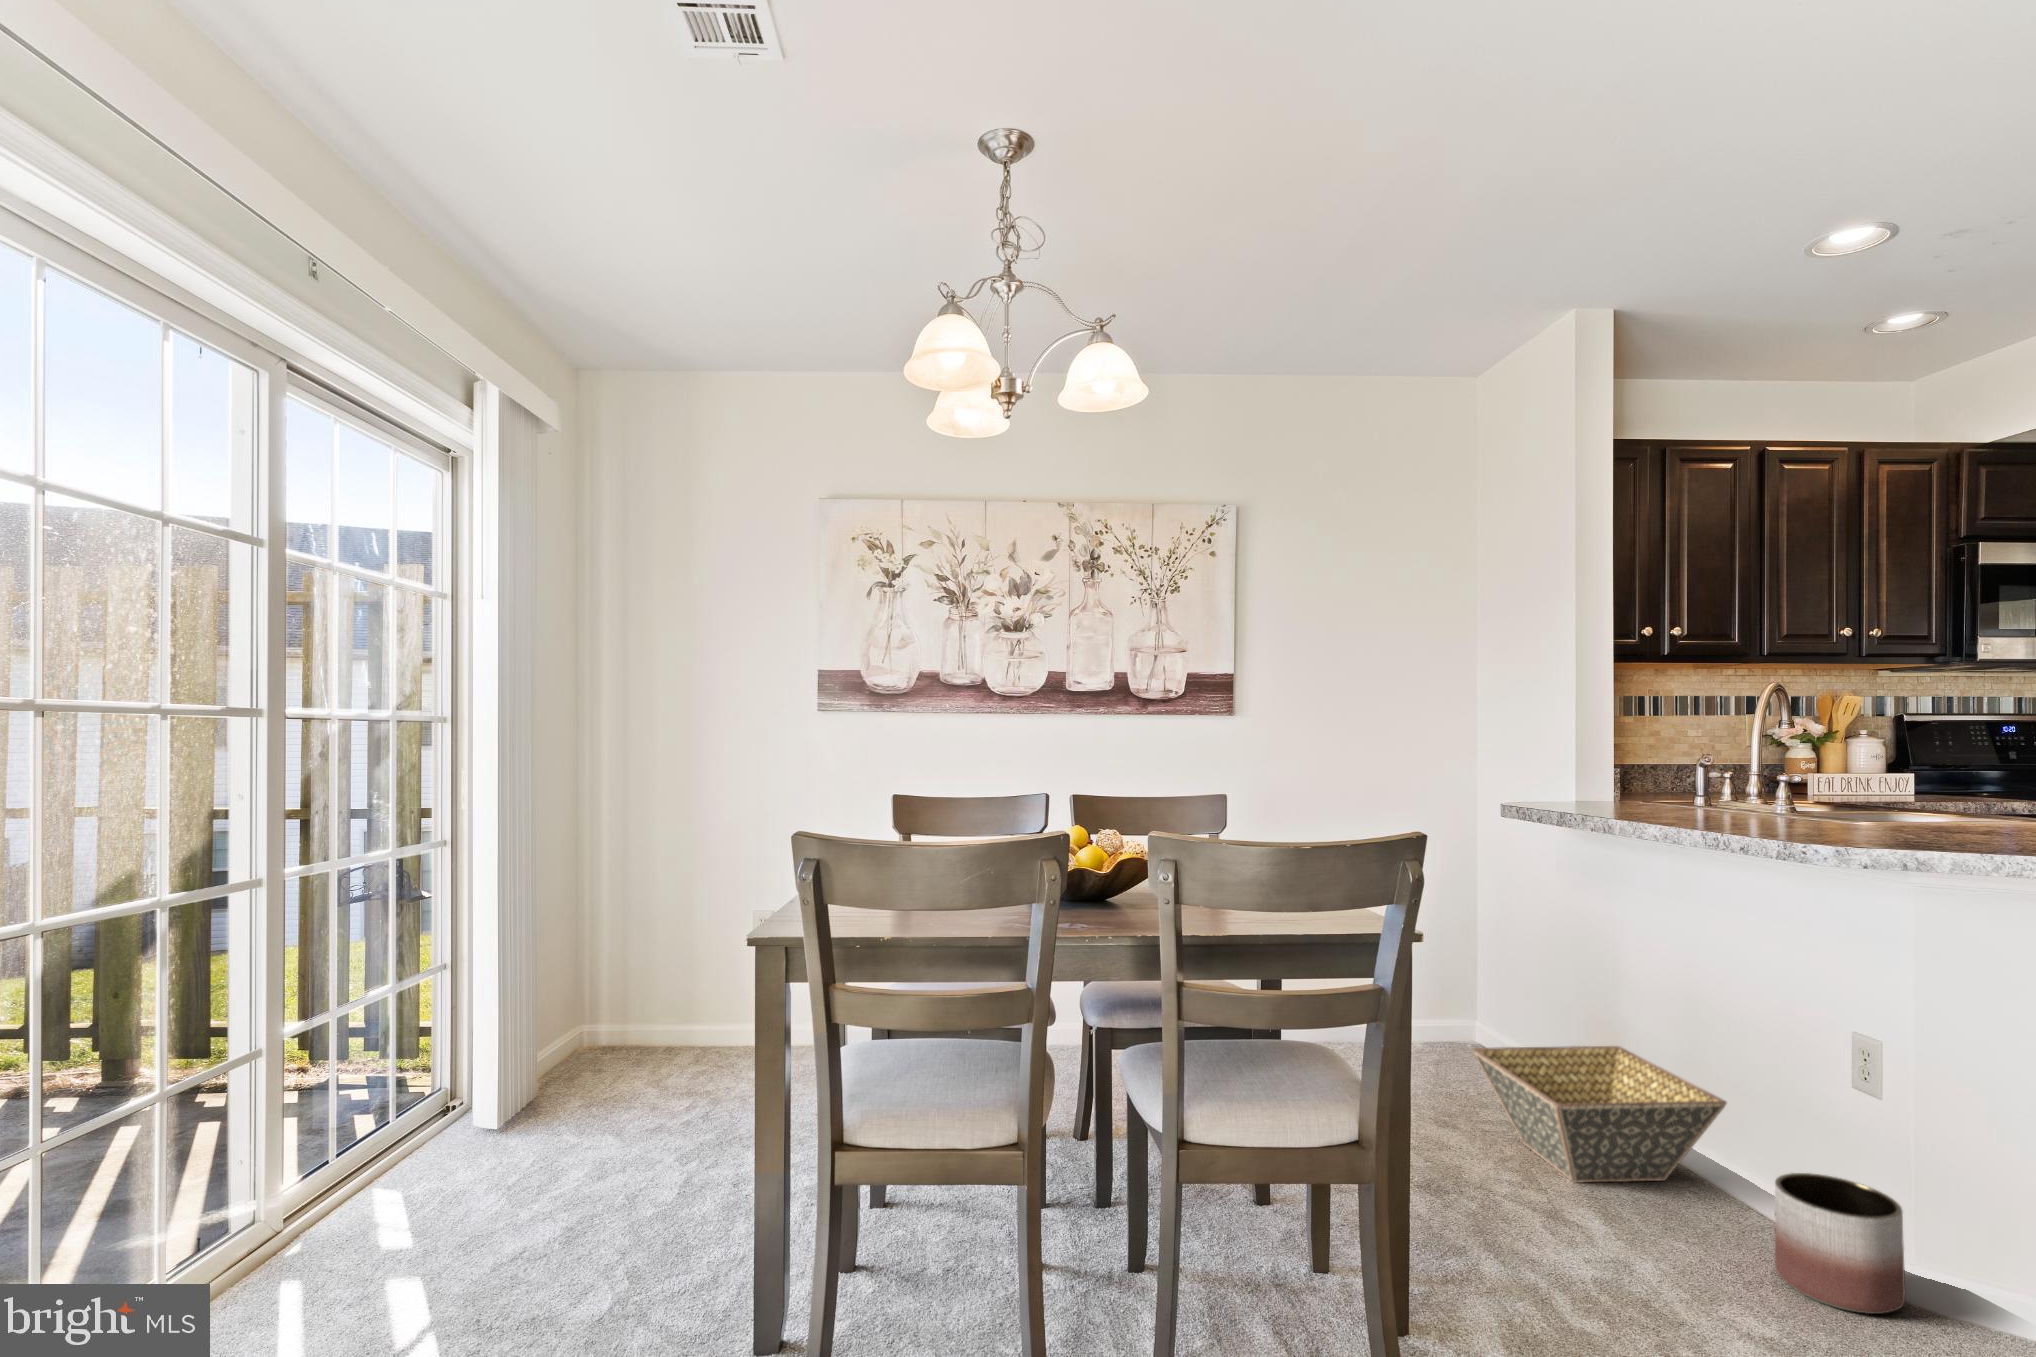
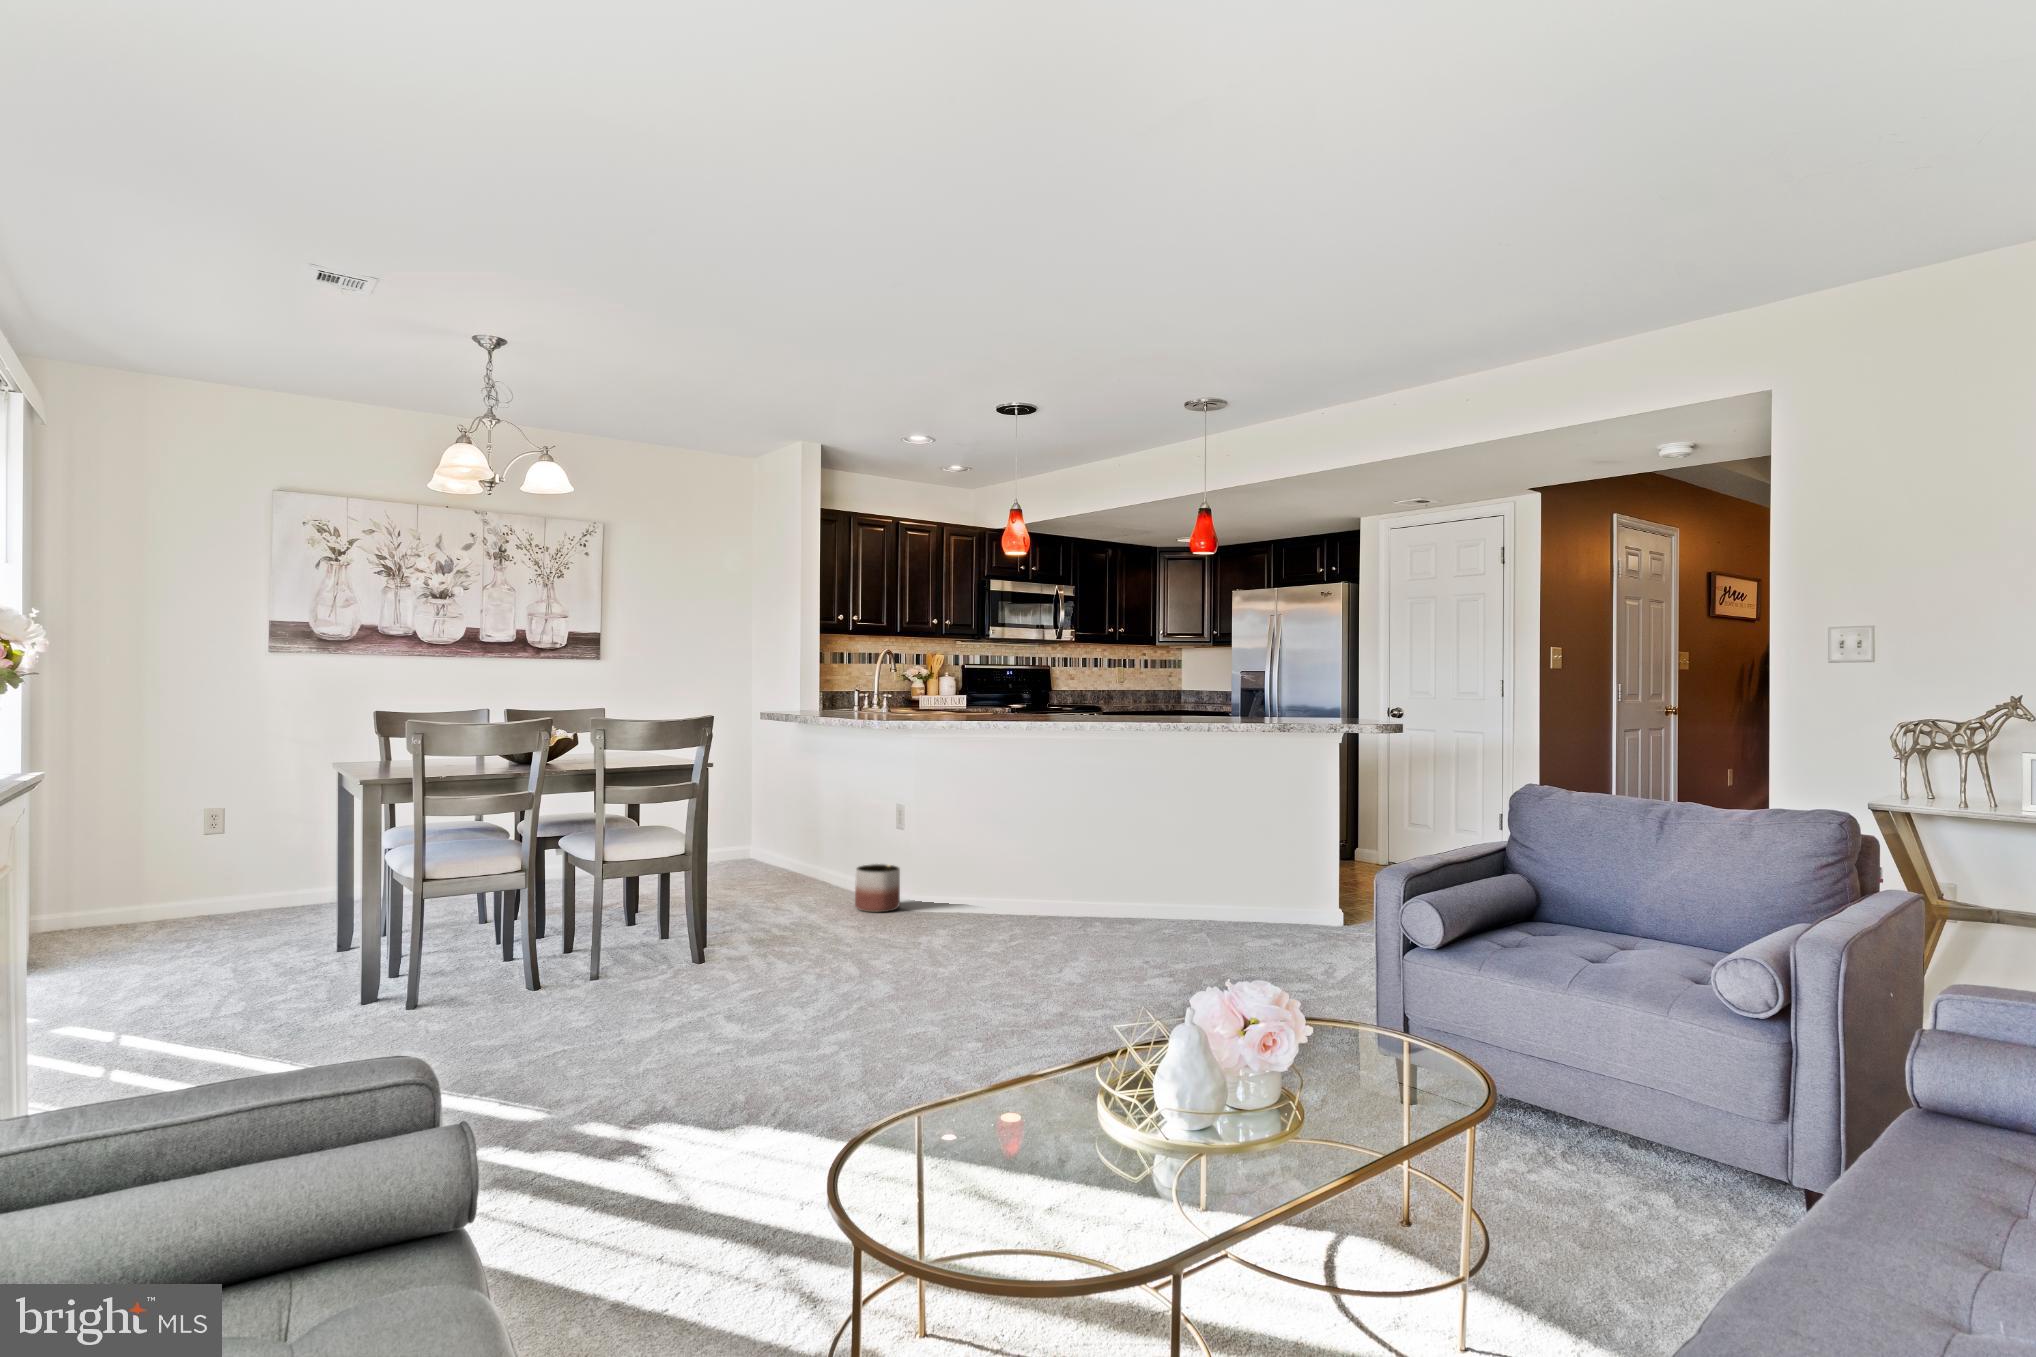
basket: present [1472,1046,1727,1183] -> none [737,836,851,897]

